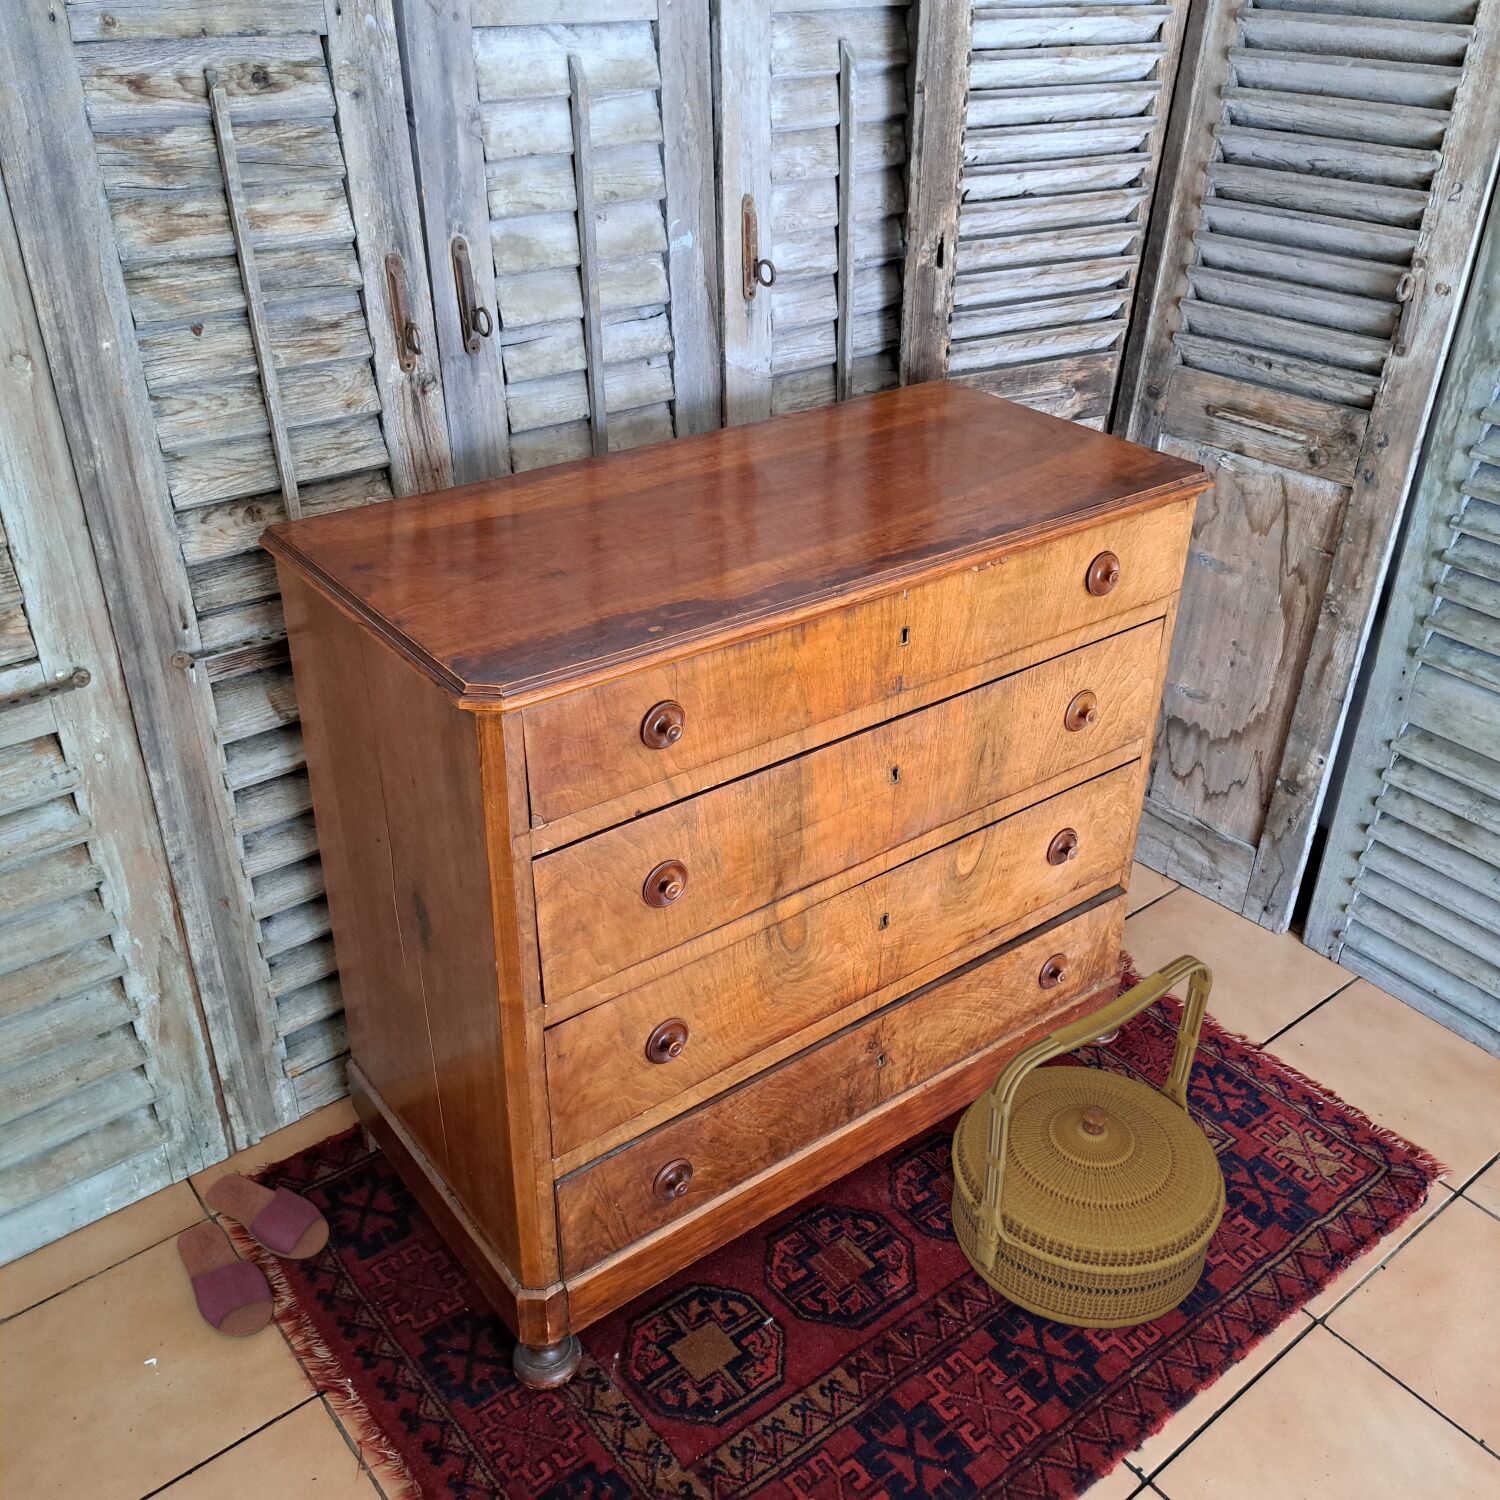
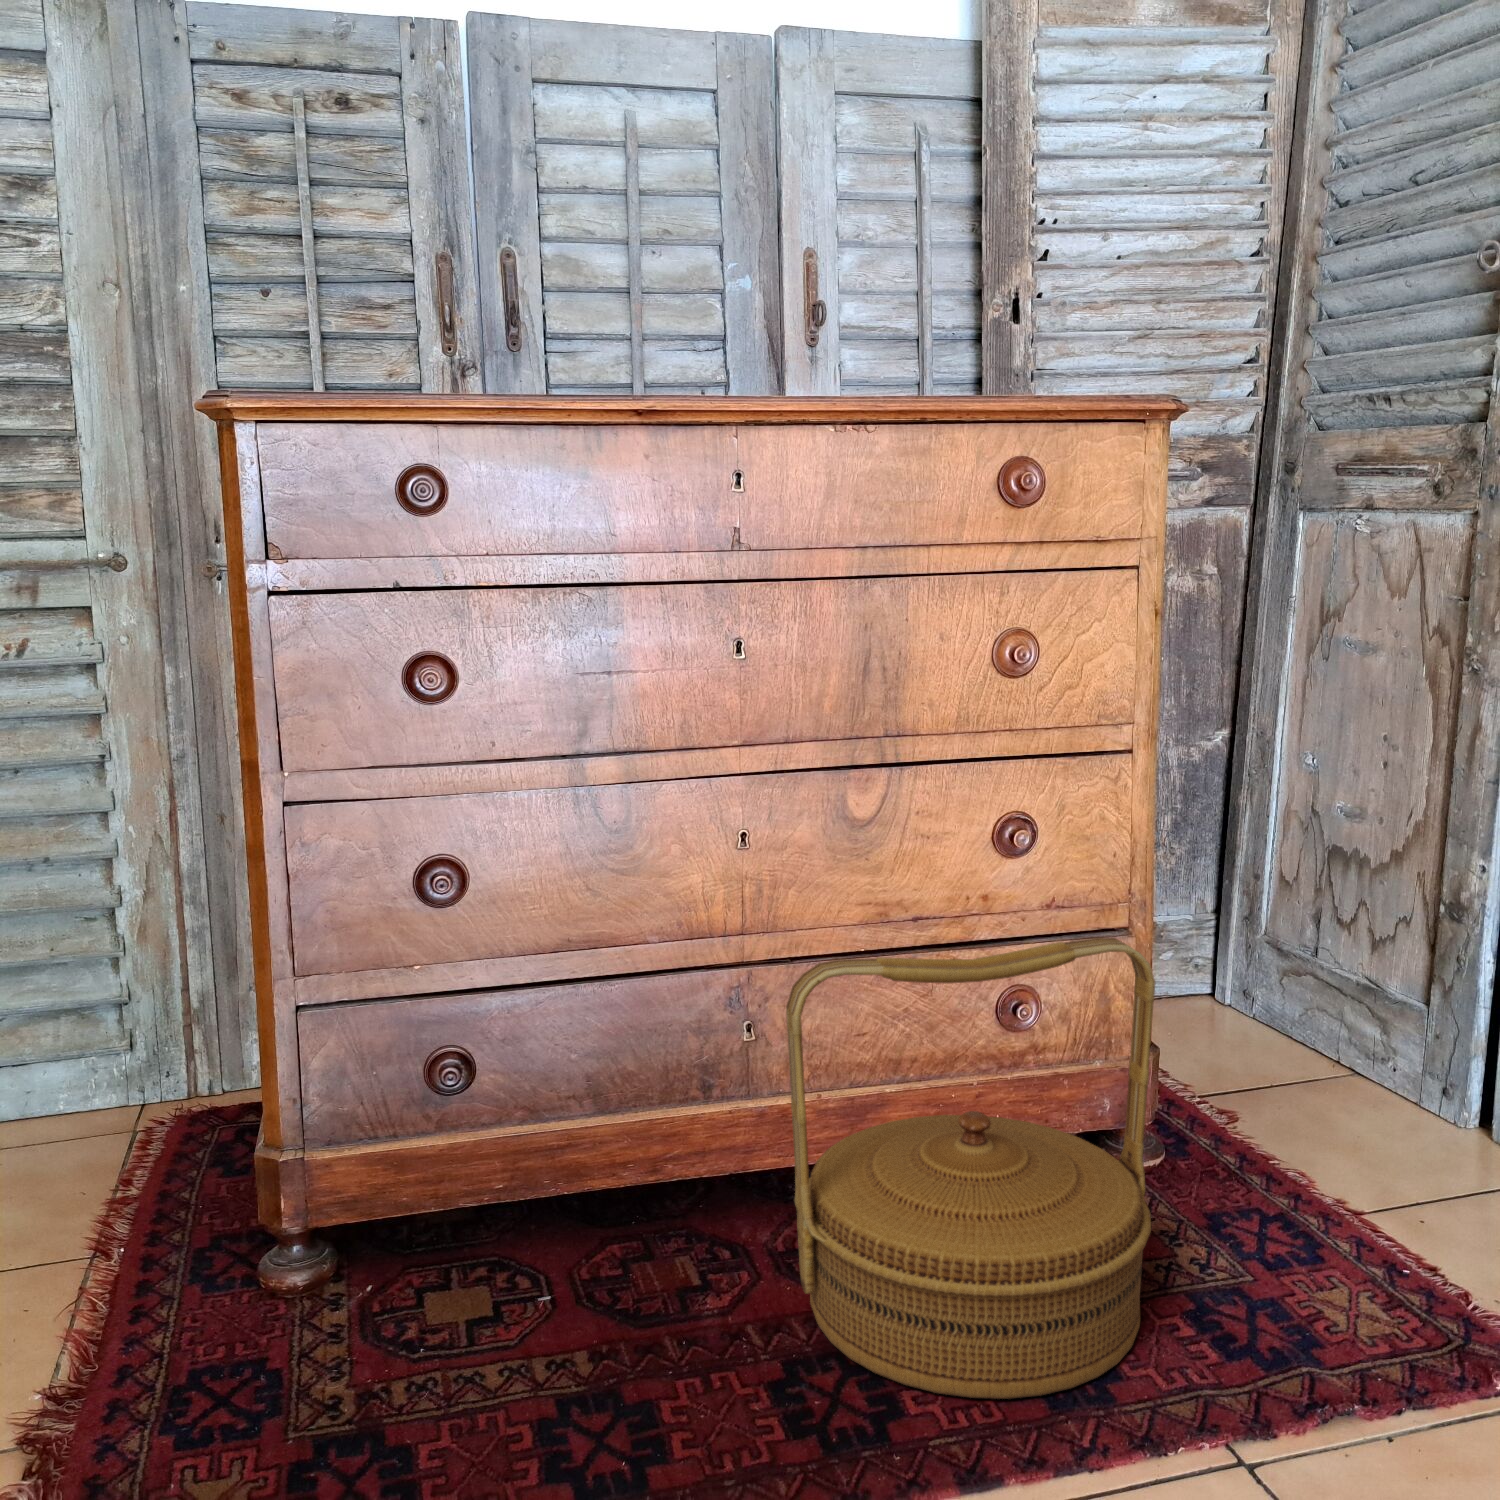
slippers: present [177,1174,329,1336] -> none [56,1103,220,1198]

